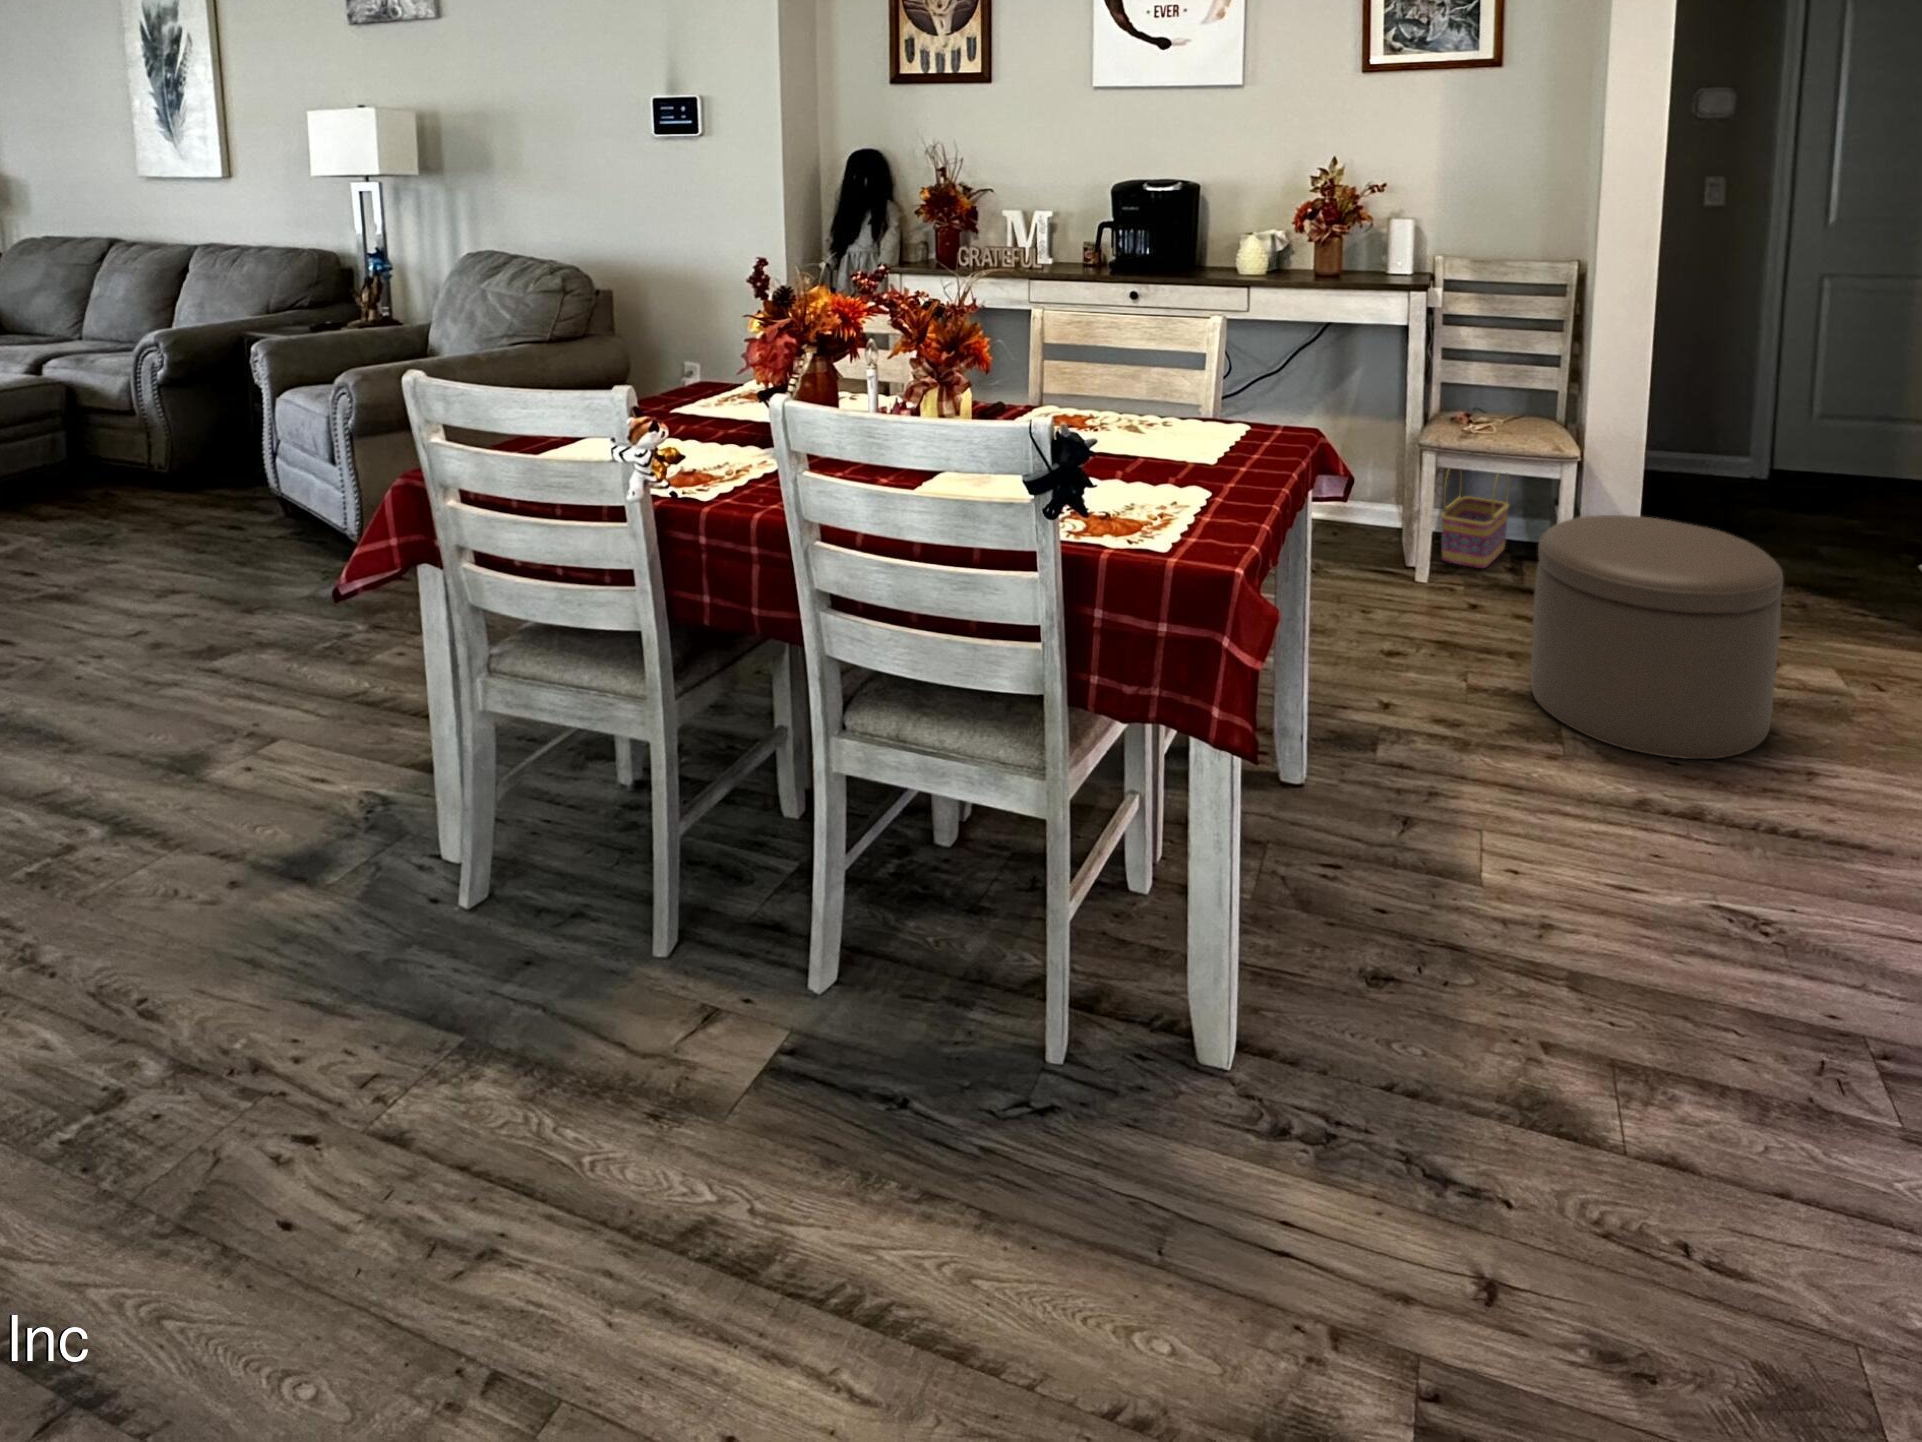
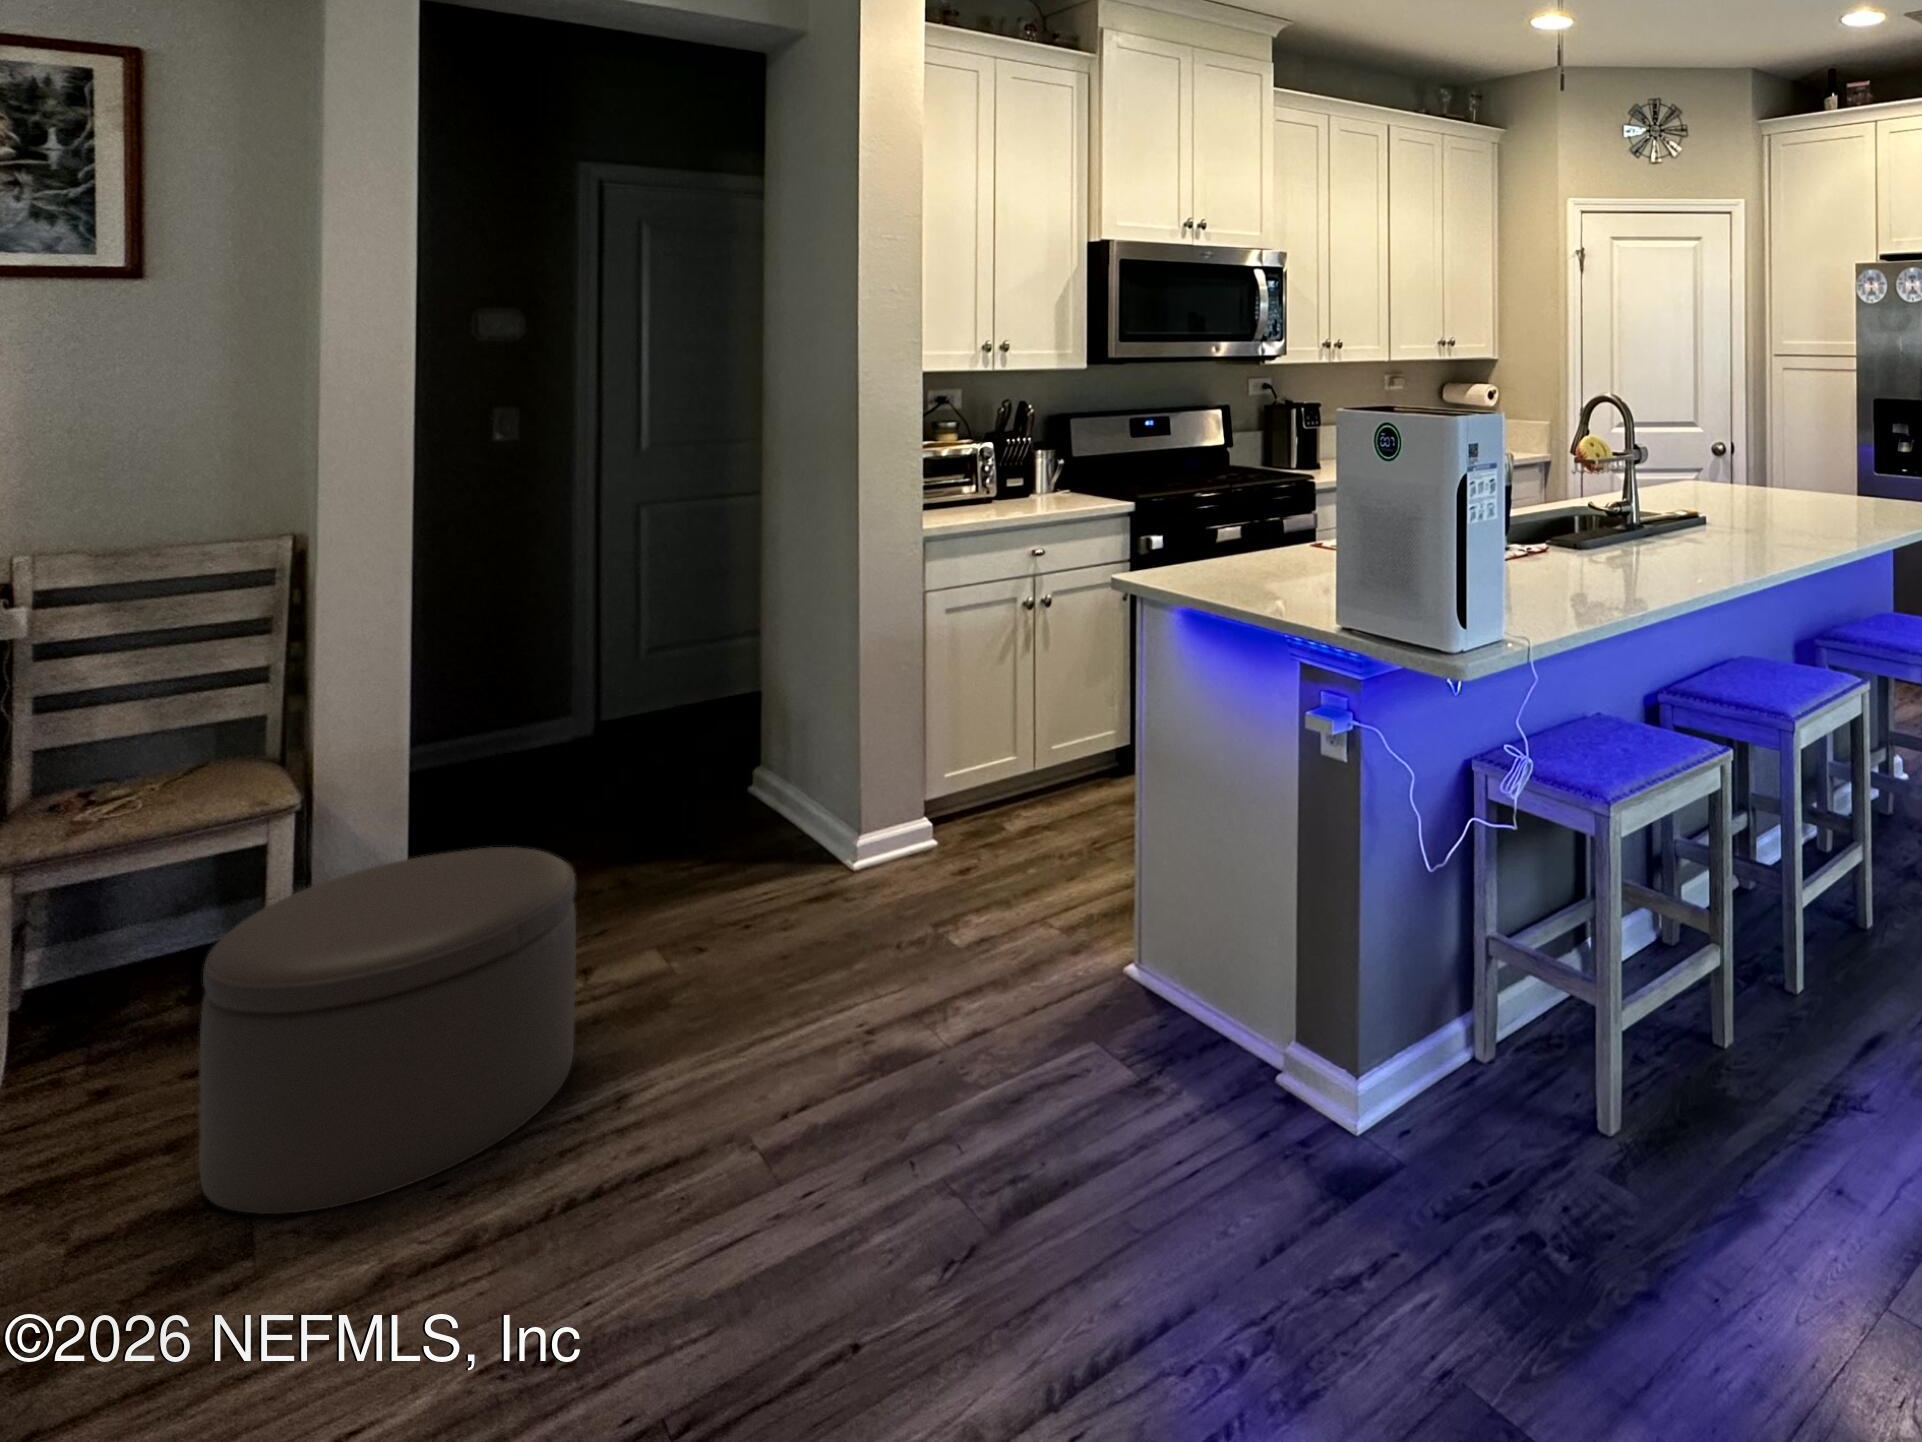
basket: present [1441,469,1509,568] -> none [36,842,185,1028]

